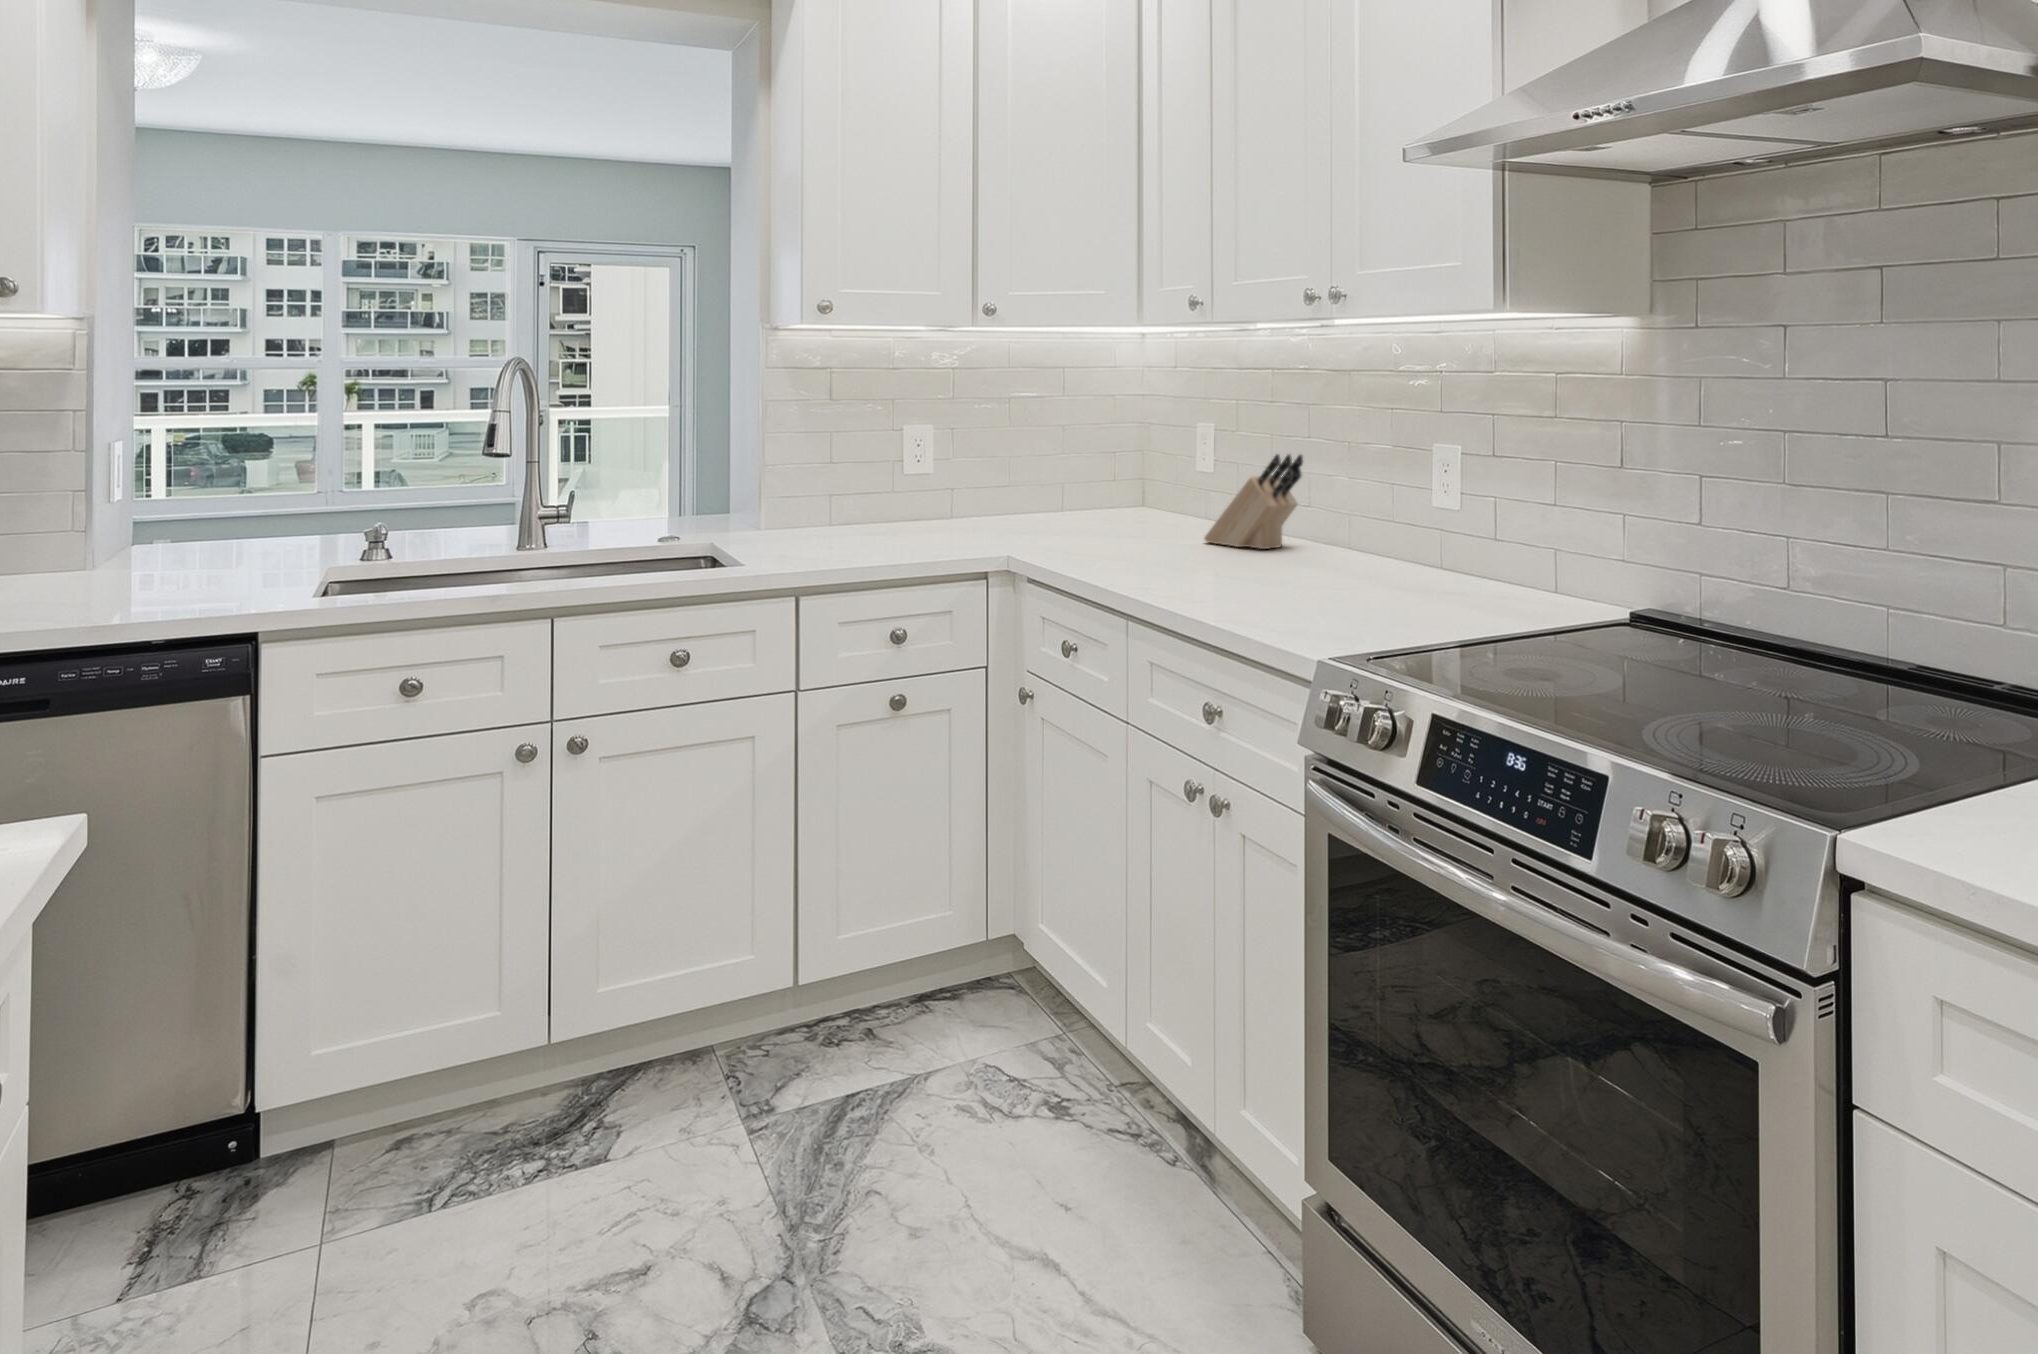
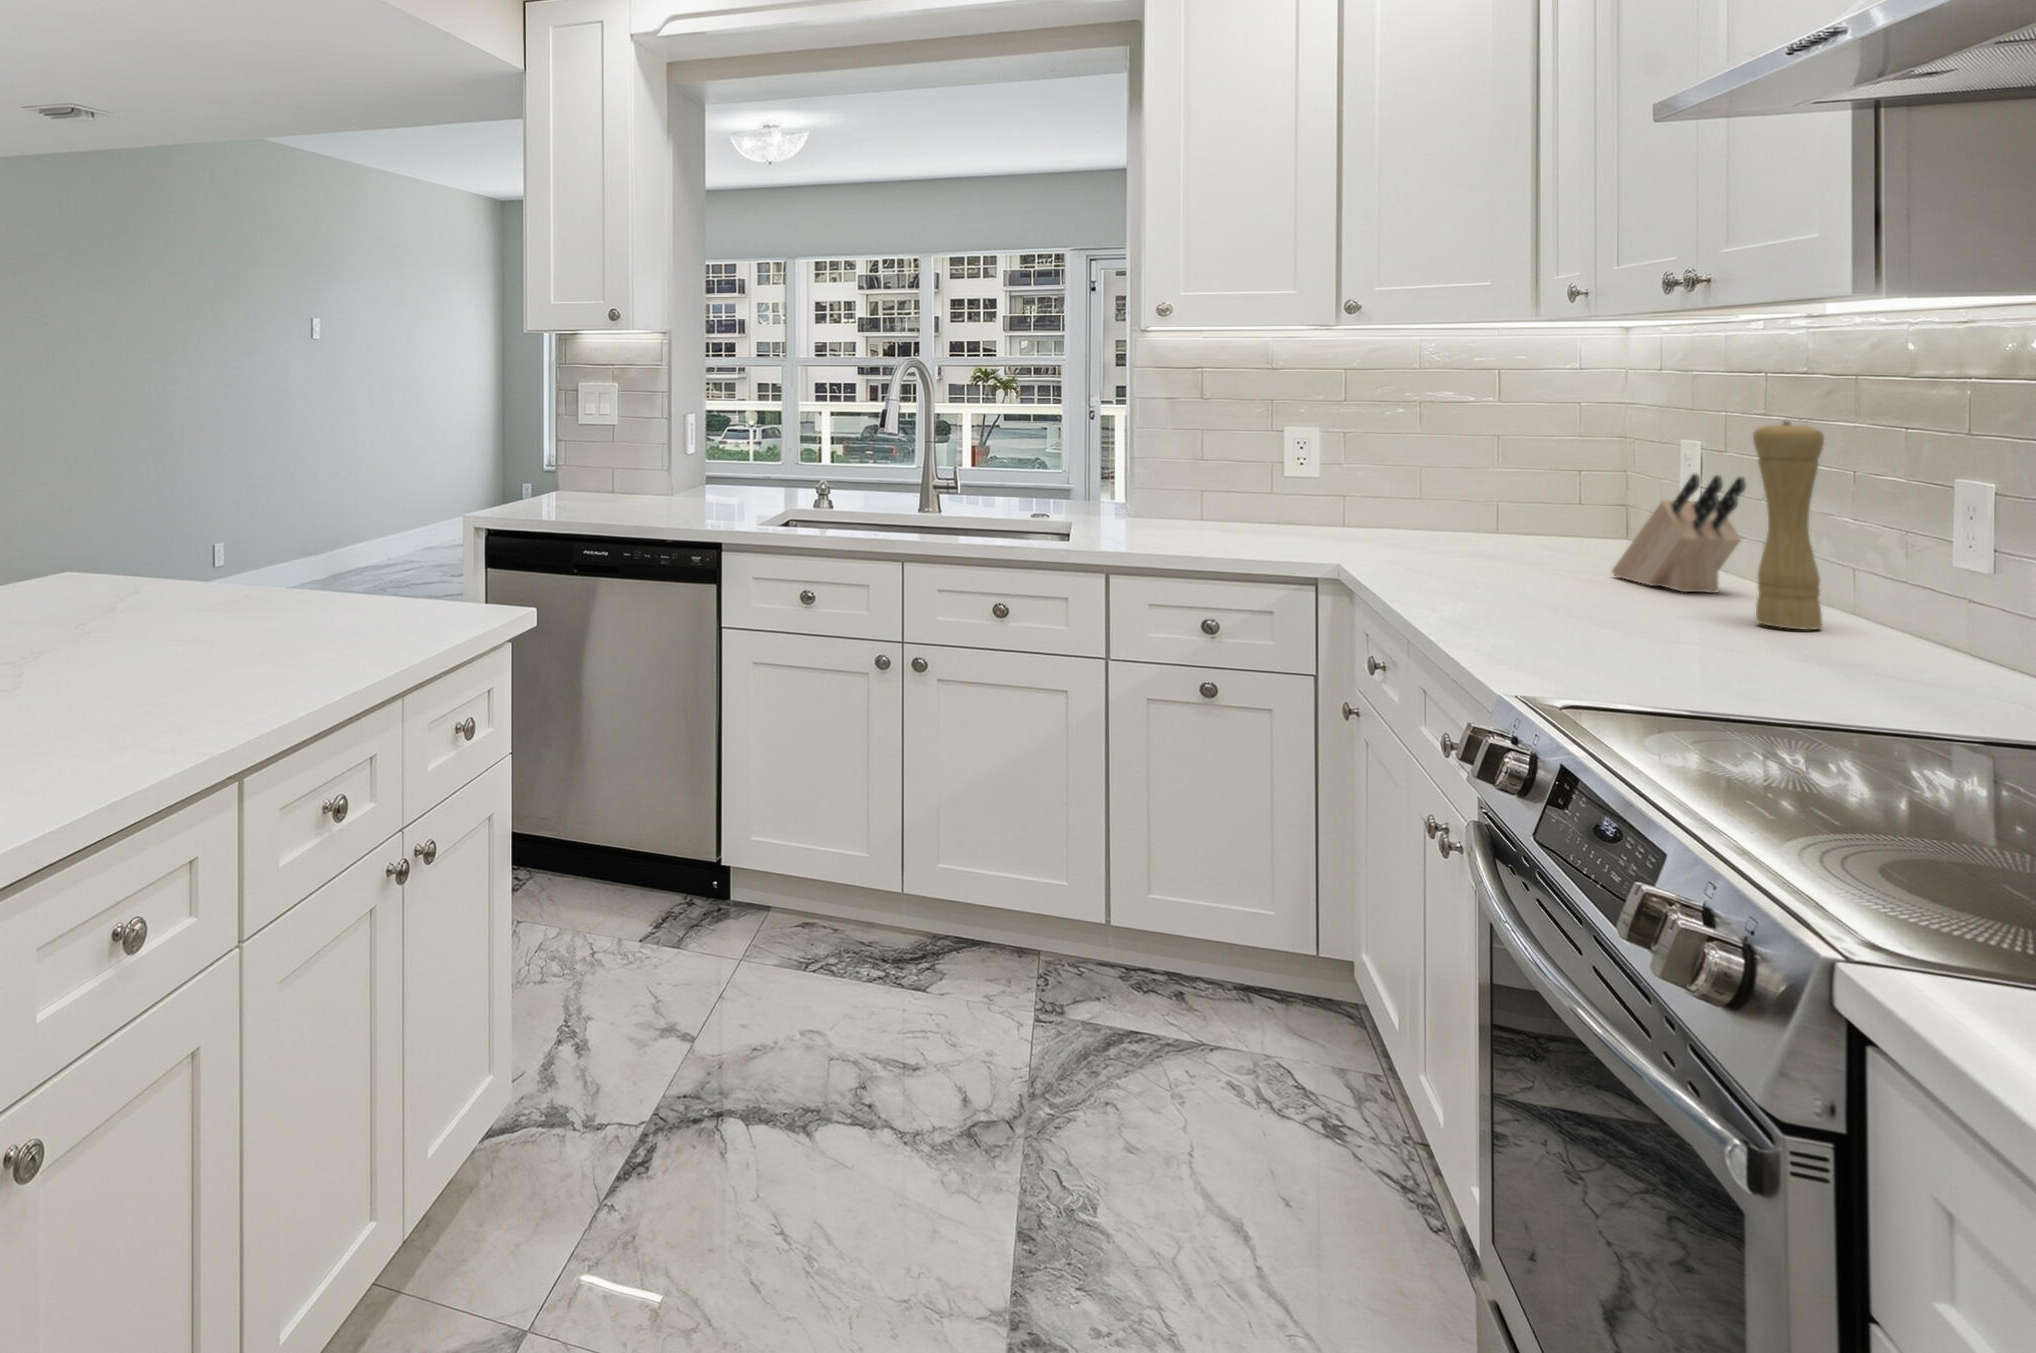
pepper mill: none [1342,410,1382,569] -> present [1753,422,1824,630]

